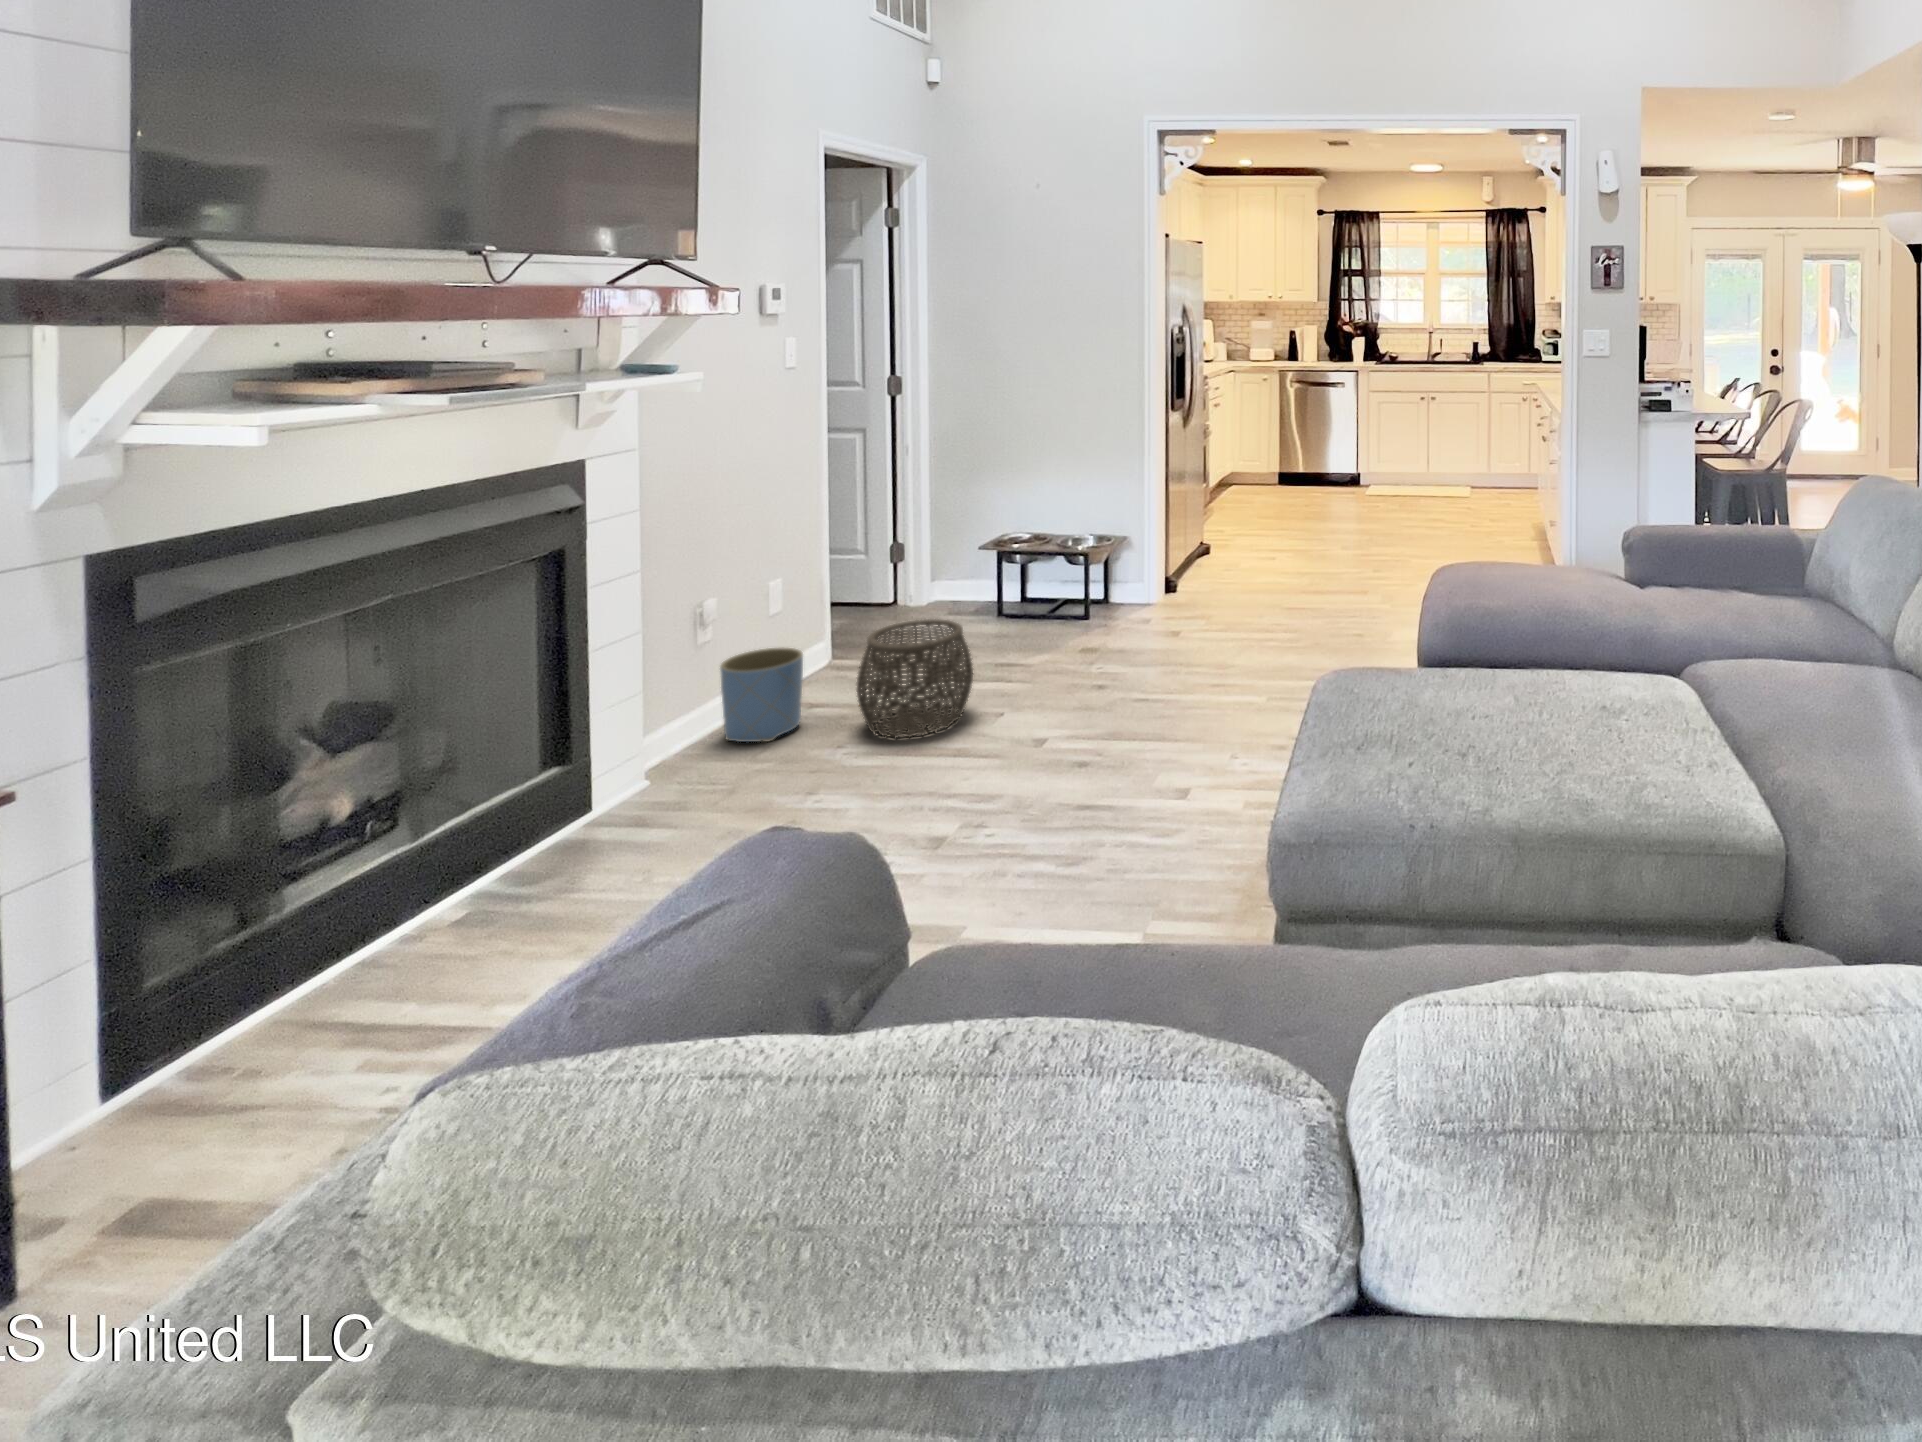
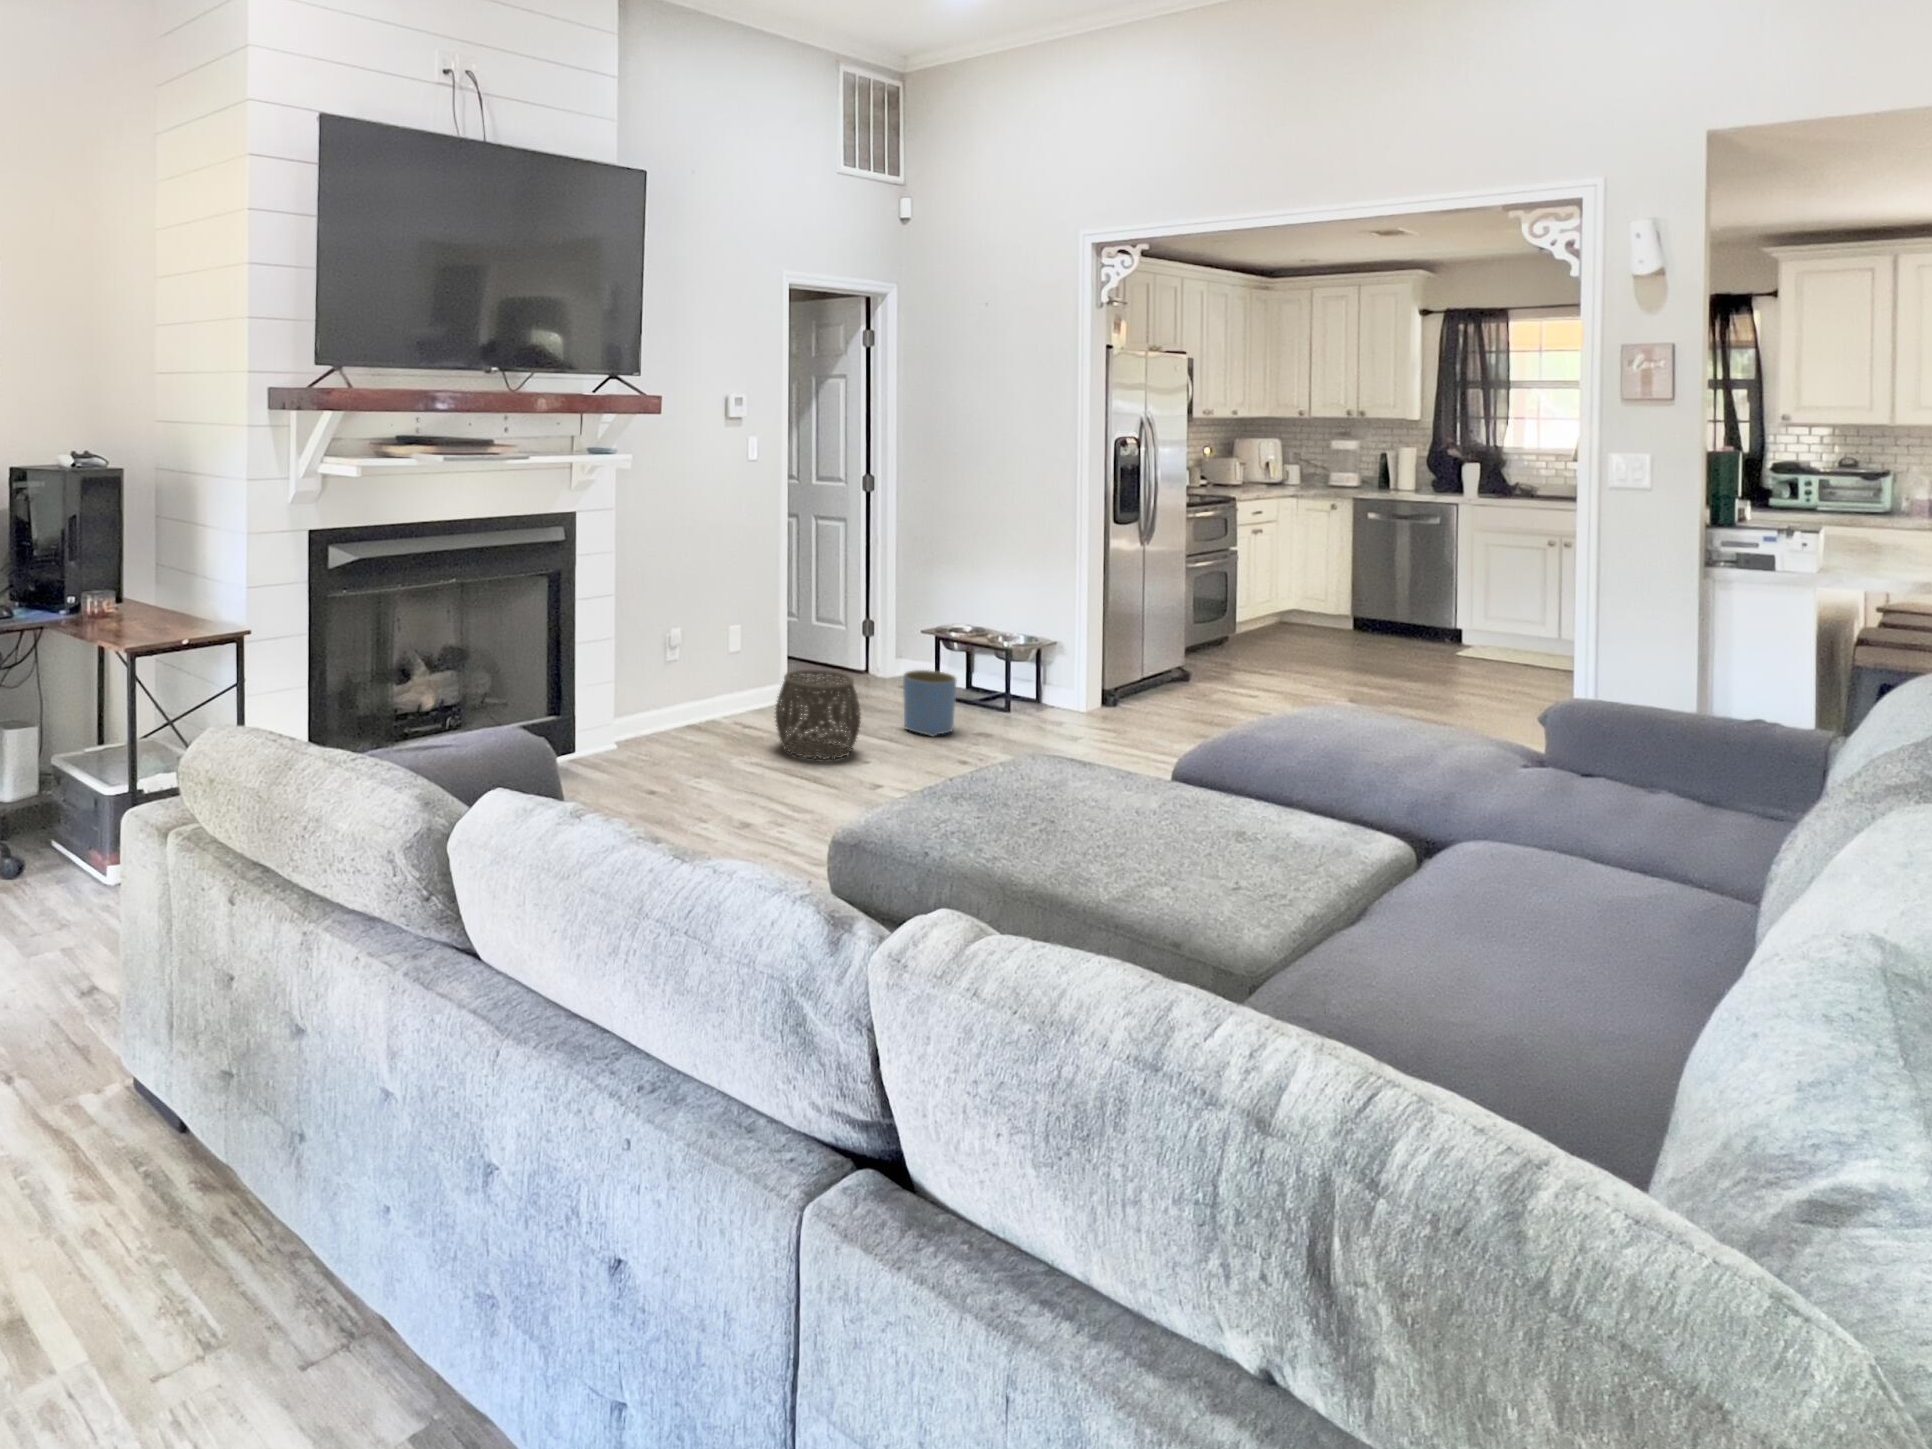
planter: present [720,648,803,742] -> present [903,670,957,737]

